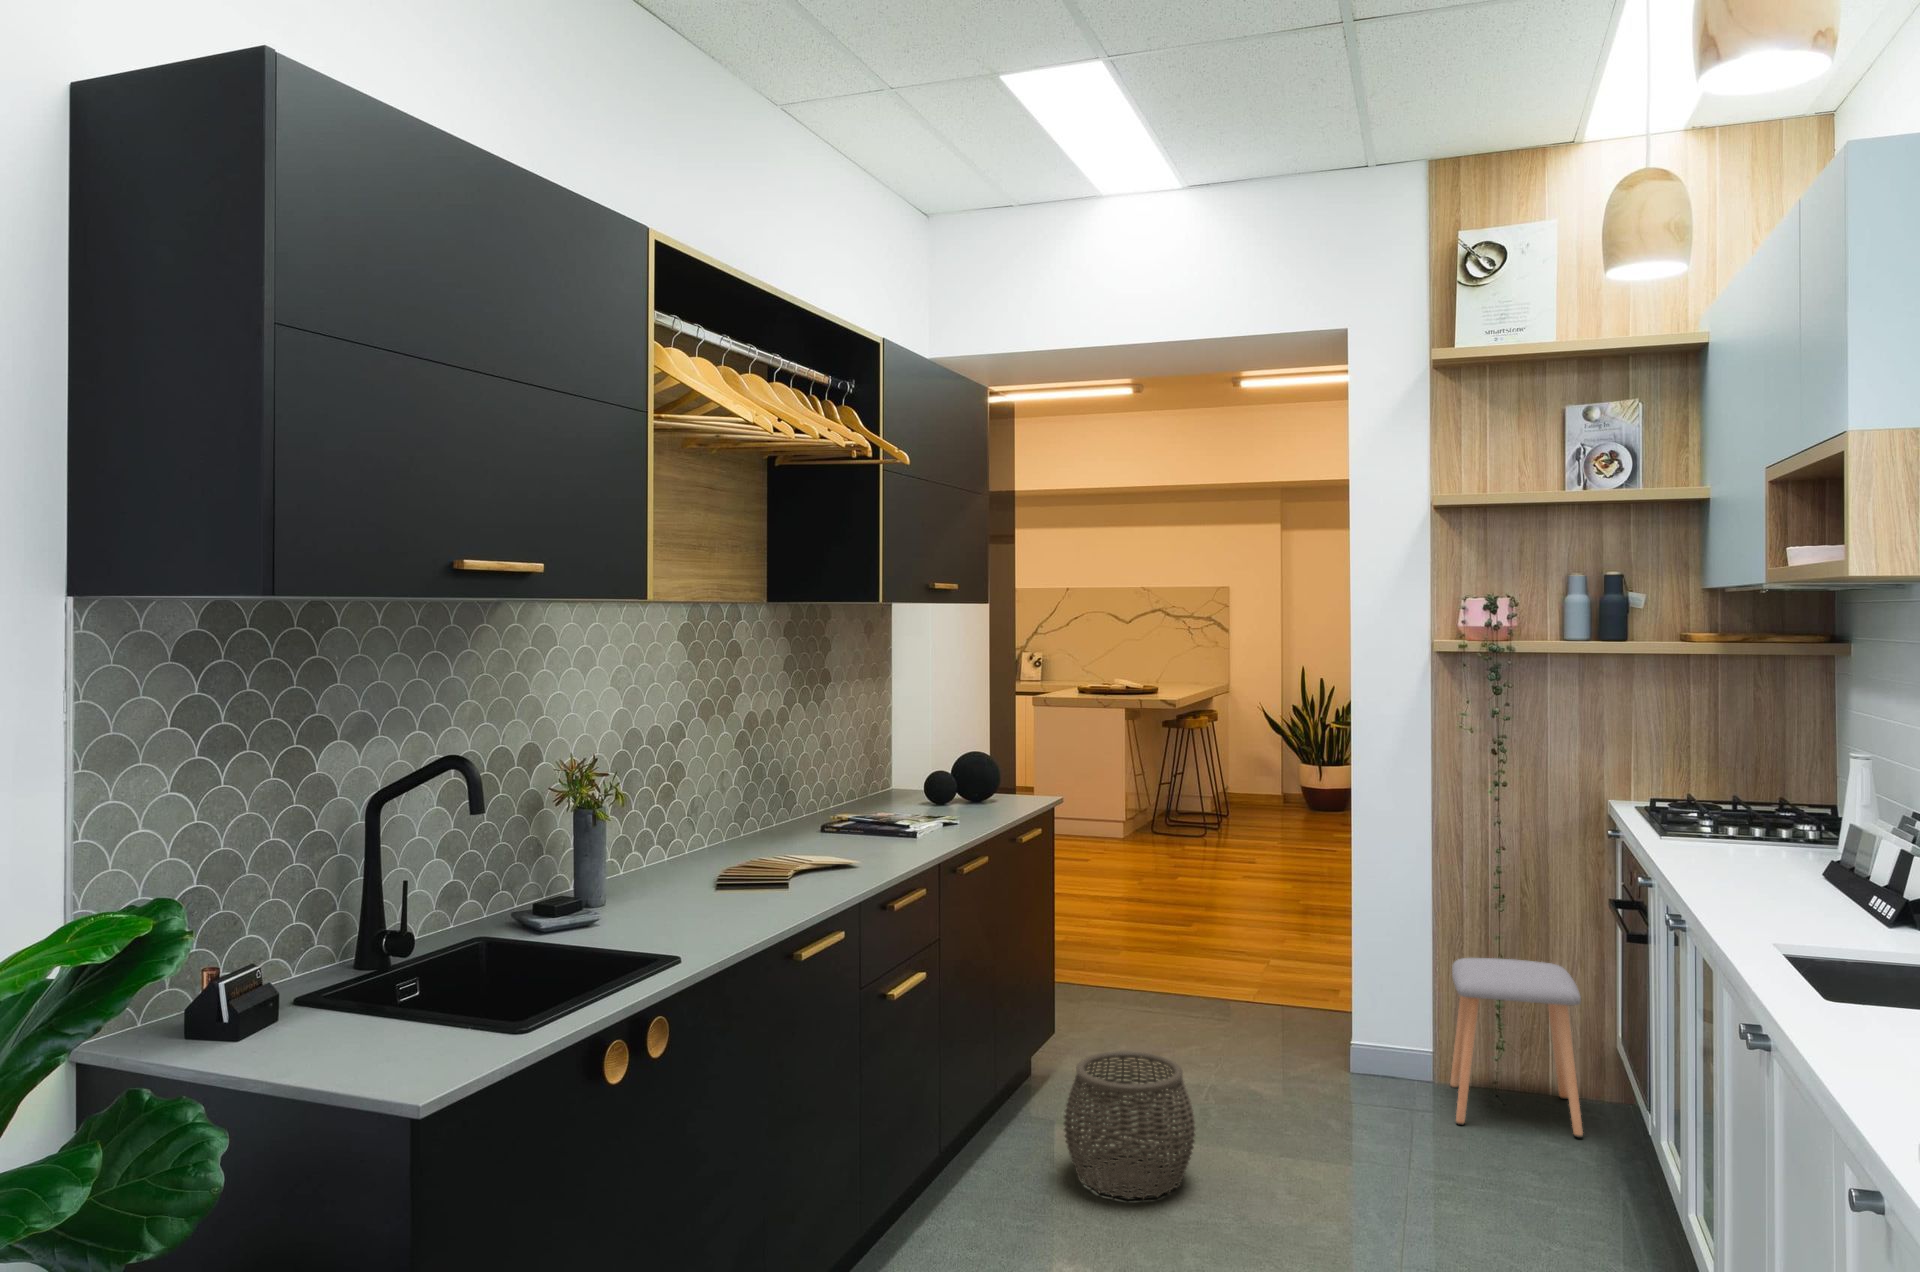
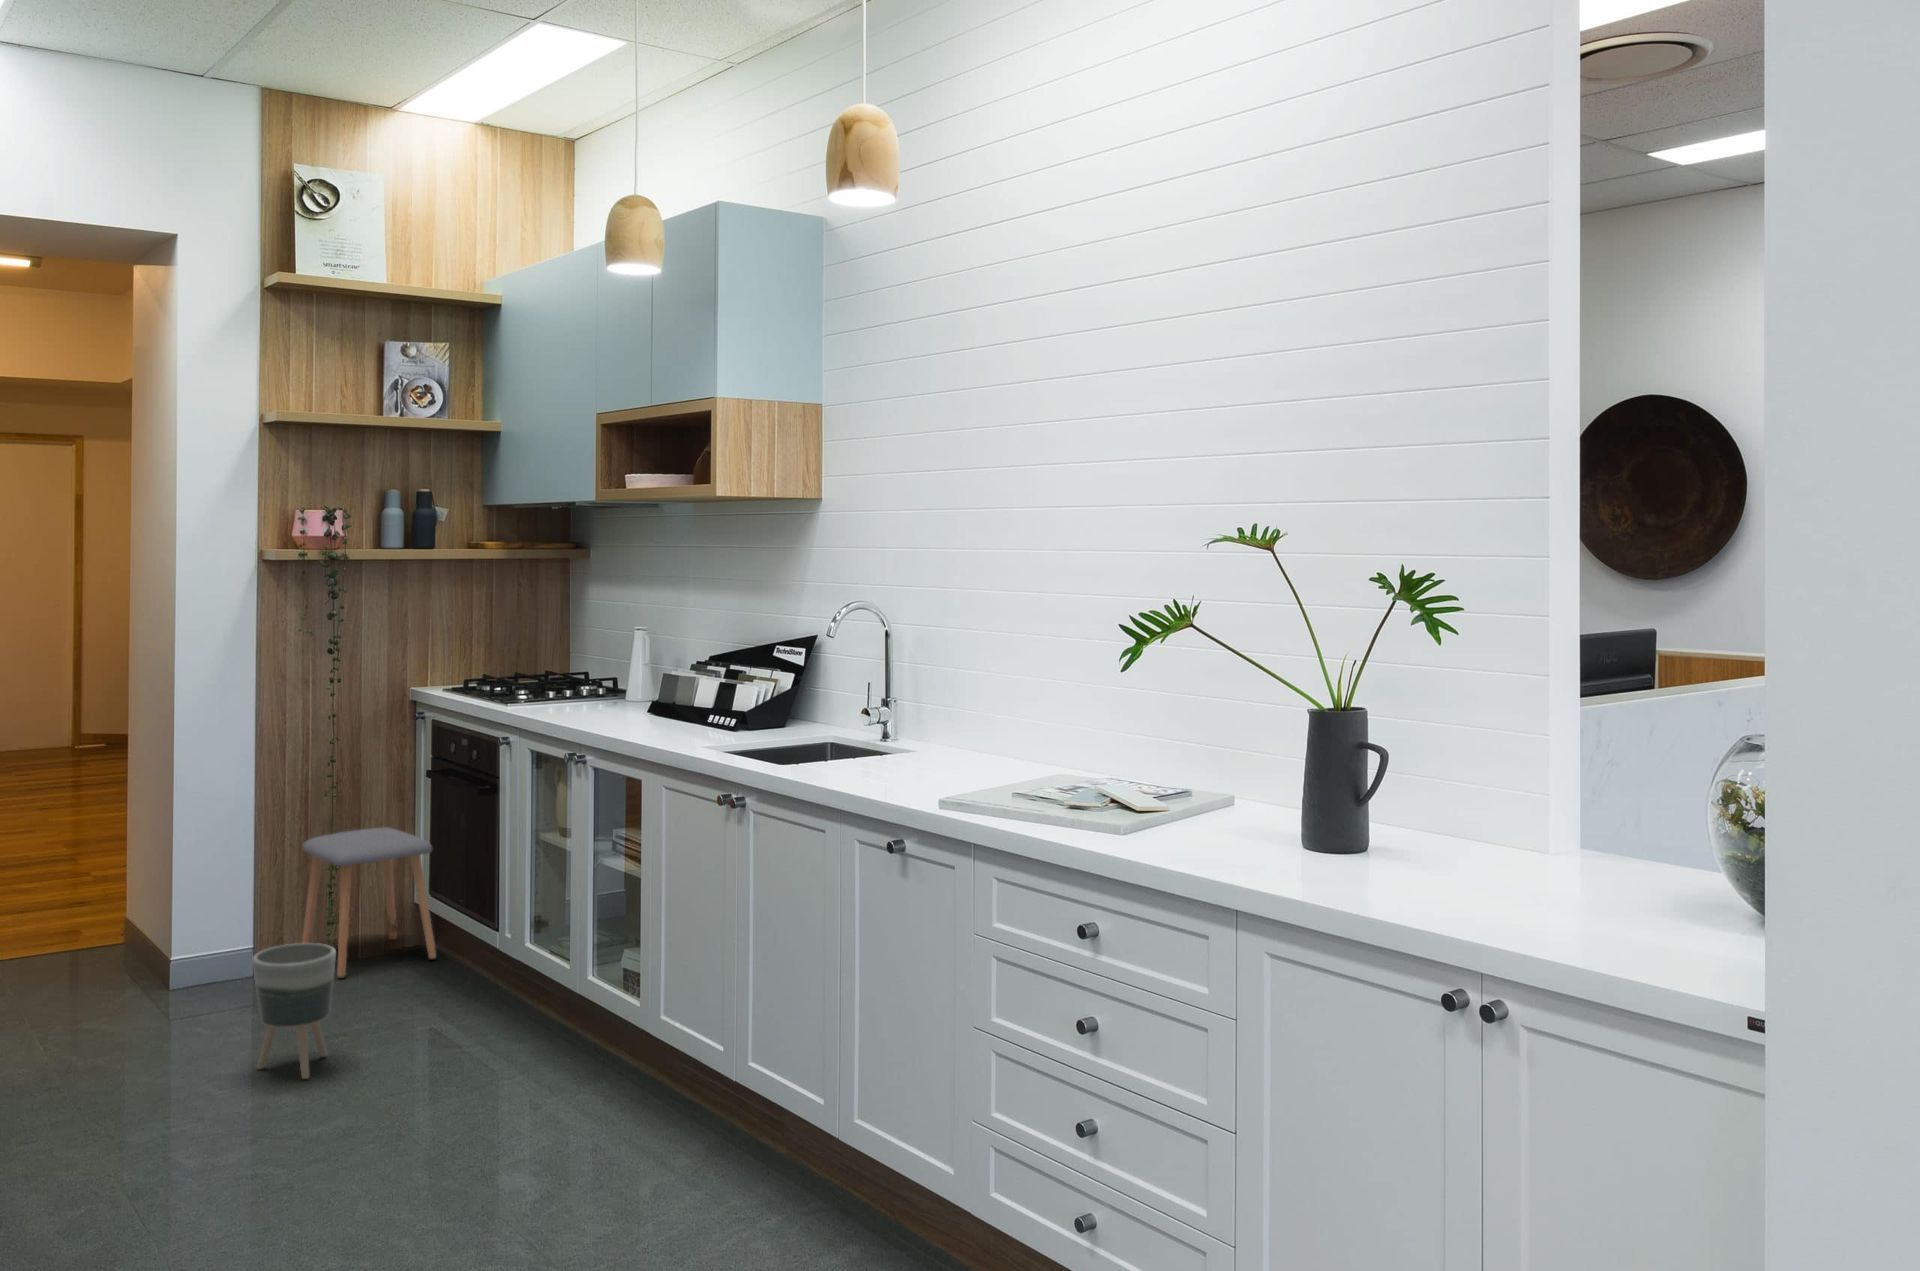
woven basket: present [1064,1051,1196,1199] -> none [37,977,189,1124]
planter: none [1258,1067,1346,1226] -> present [252,943,336,1079]

